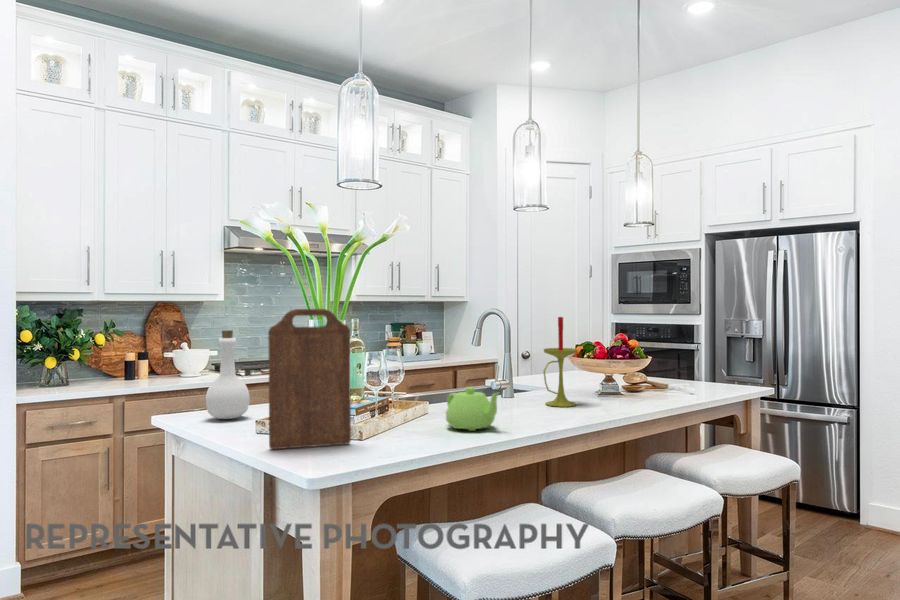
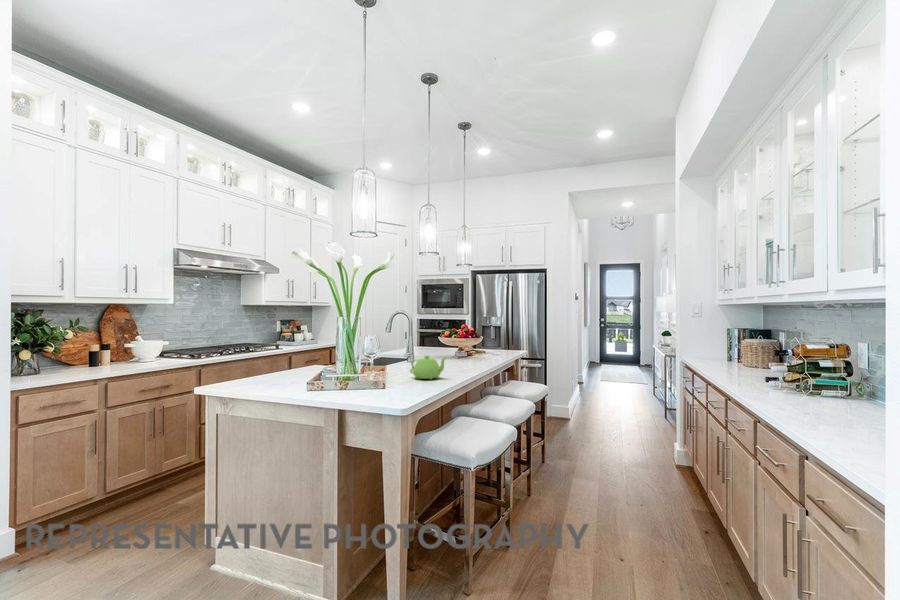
cutting board: present [268,309,351,449] -> none [336,311,380,397]
candle: present [543,317,578,407] -> none [439,314,459,365]
bottle: present [206,330,249,419] -> none [247,325,278,385]

